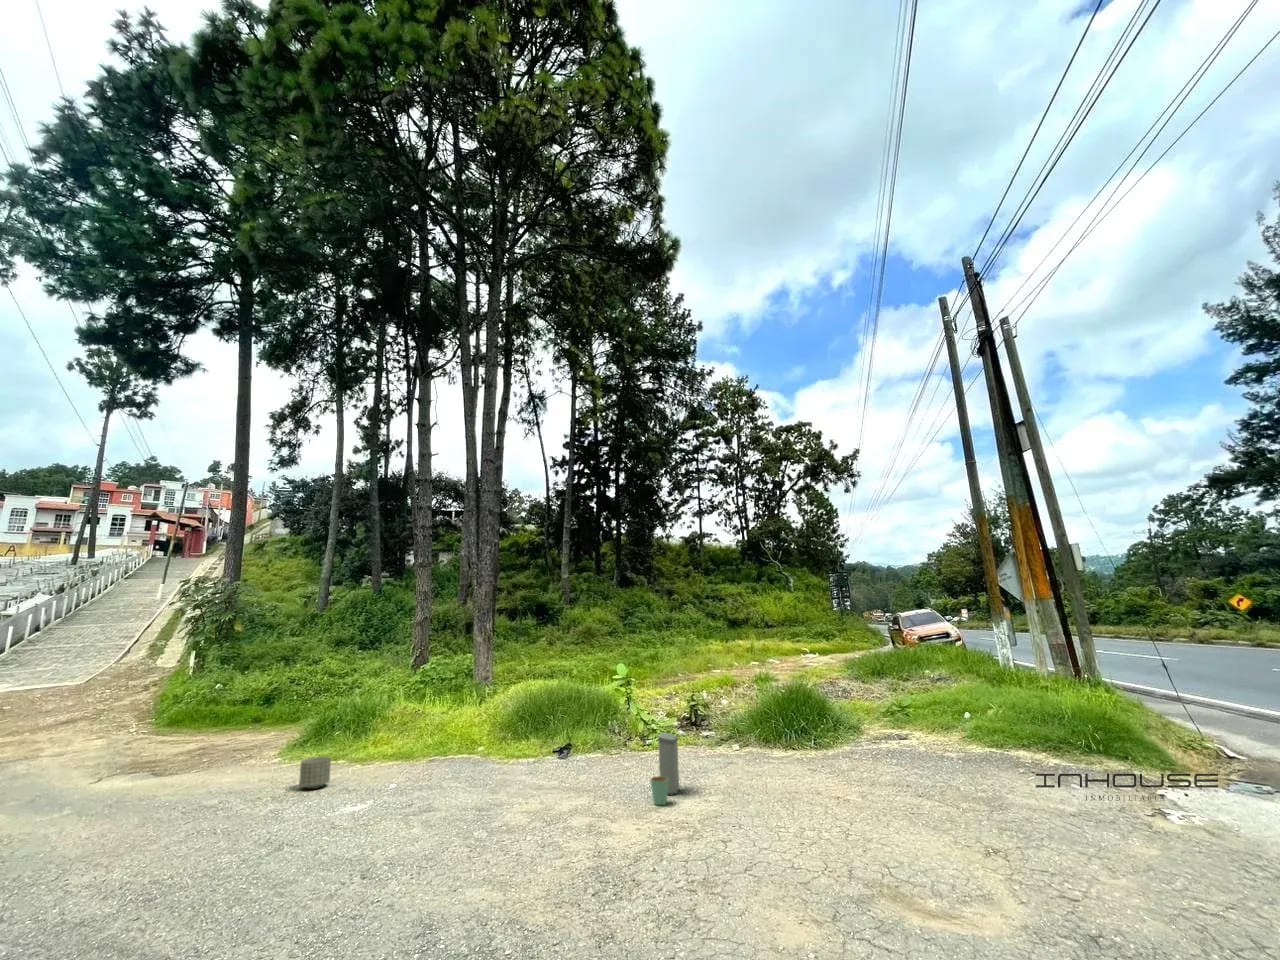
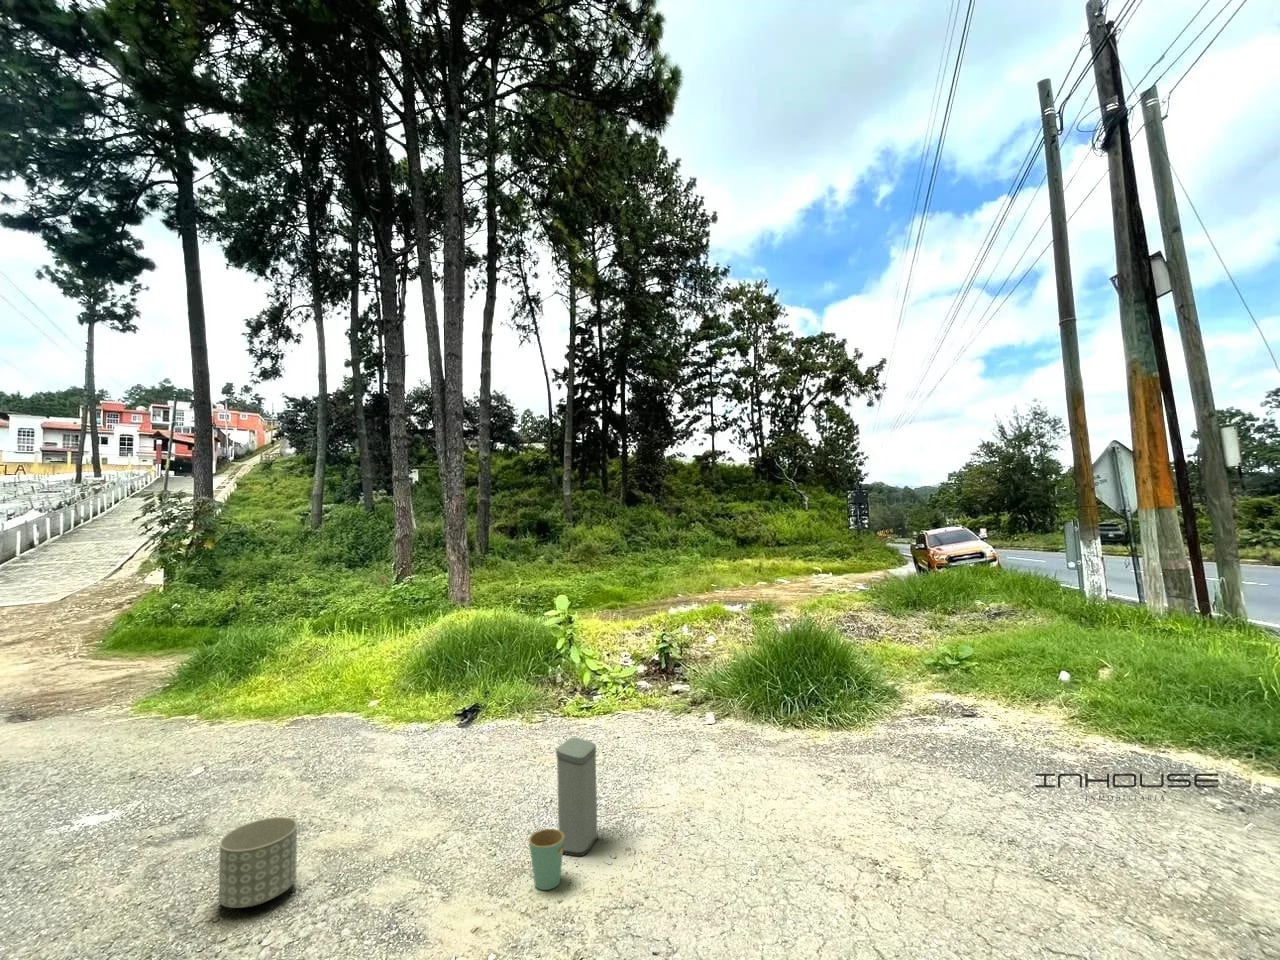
planter: present [299,757,331,789] -> present [219,817,297,908]

